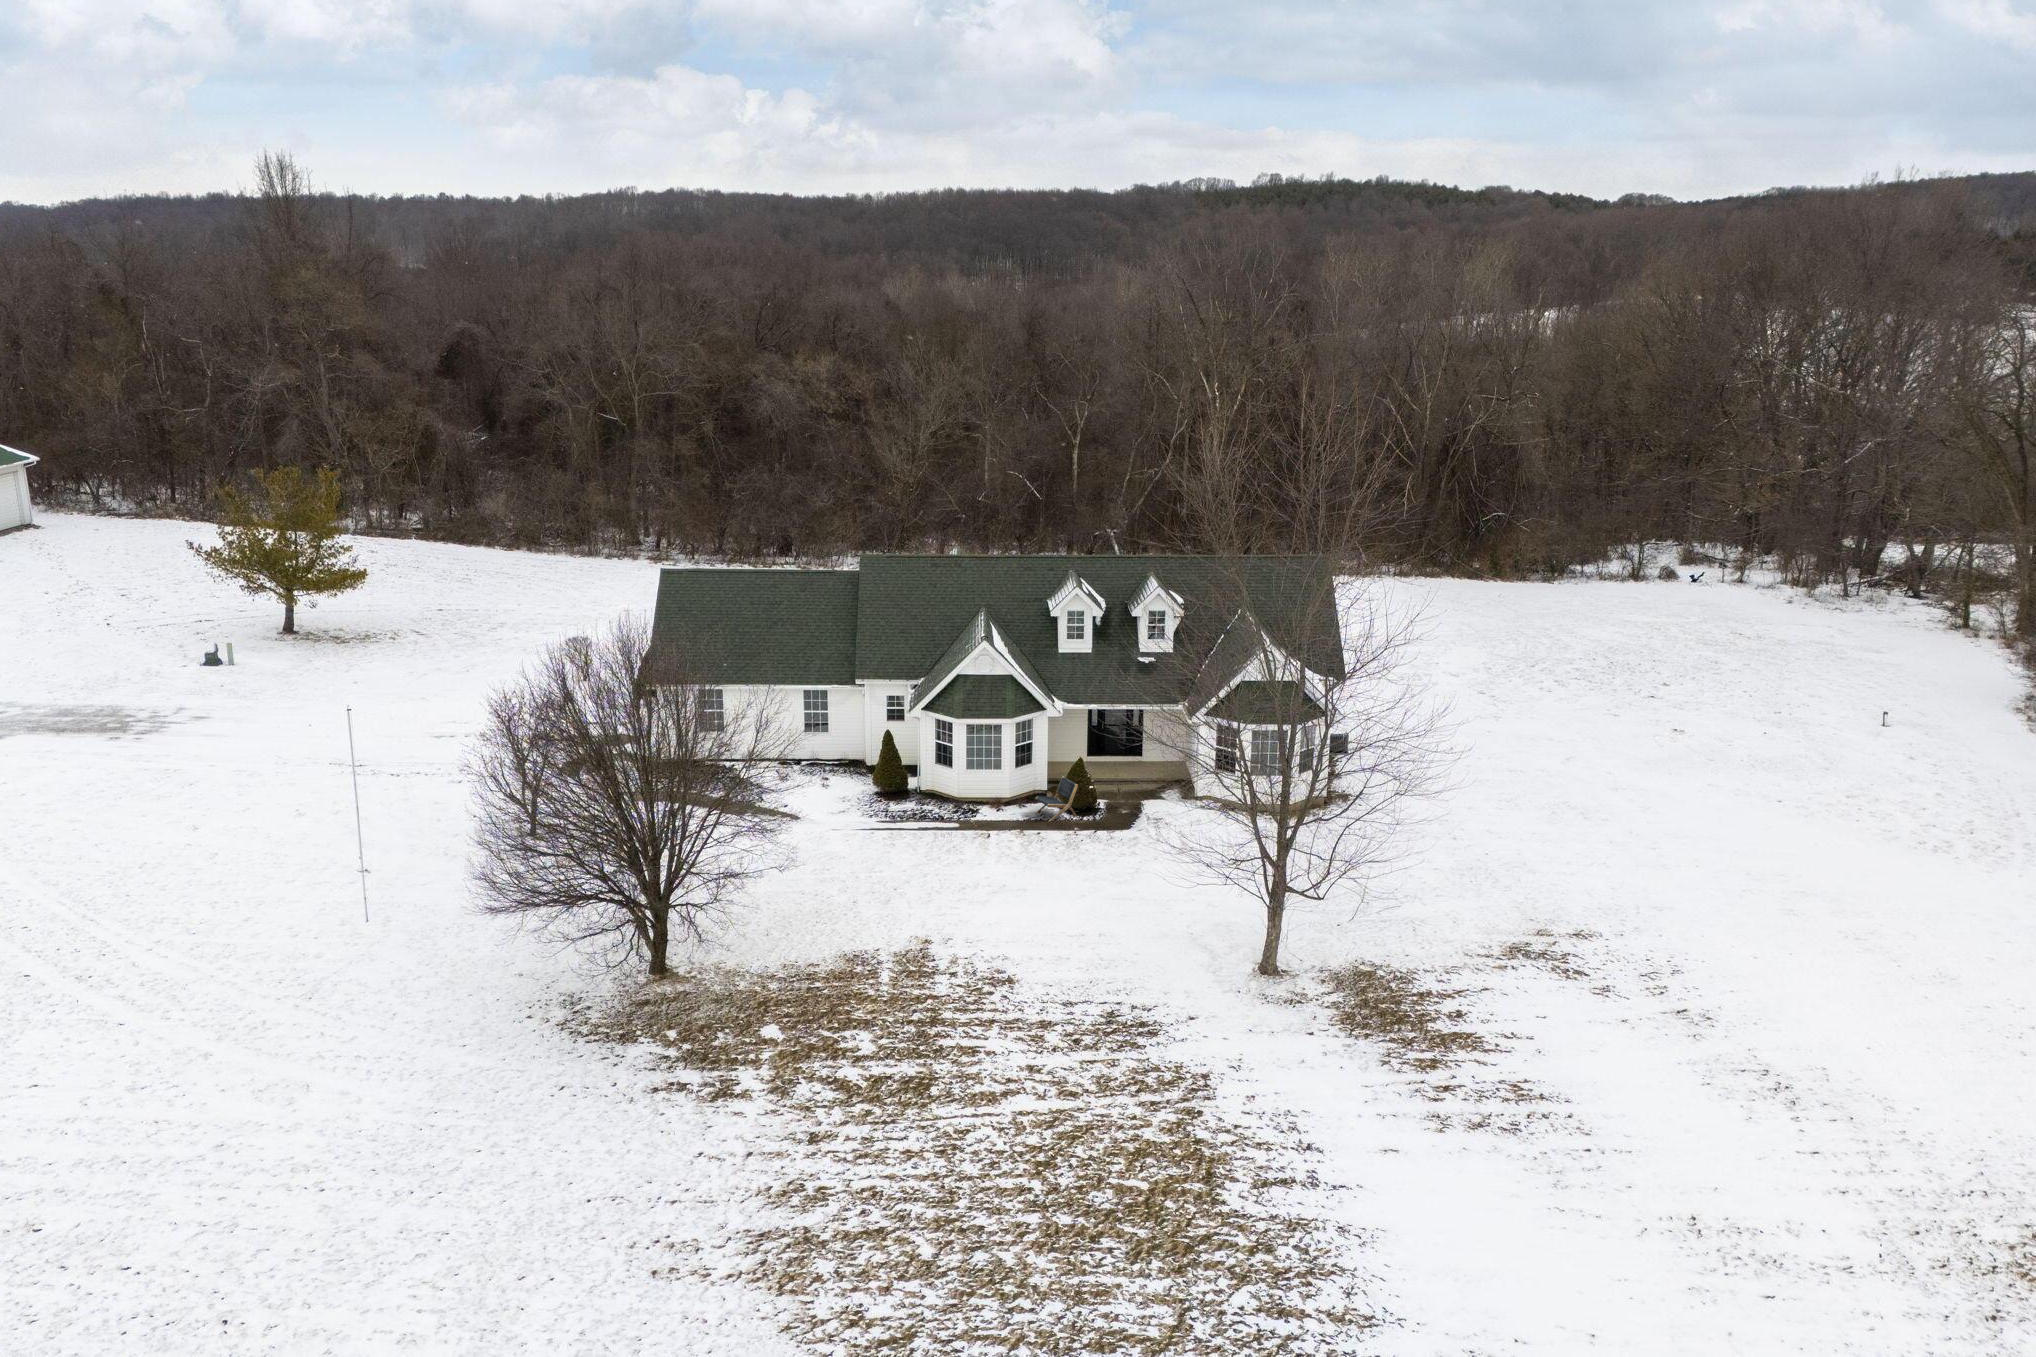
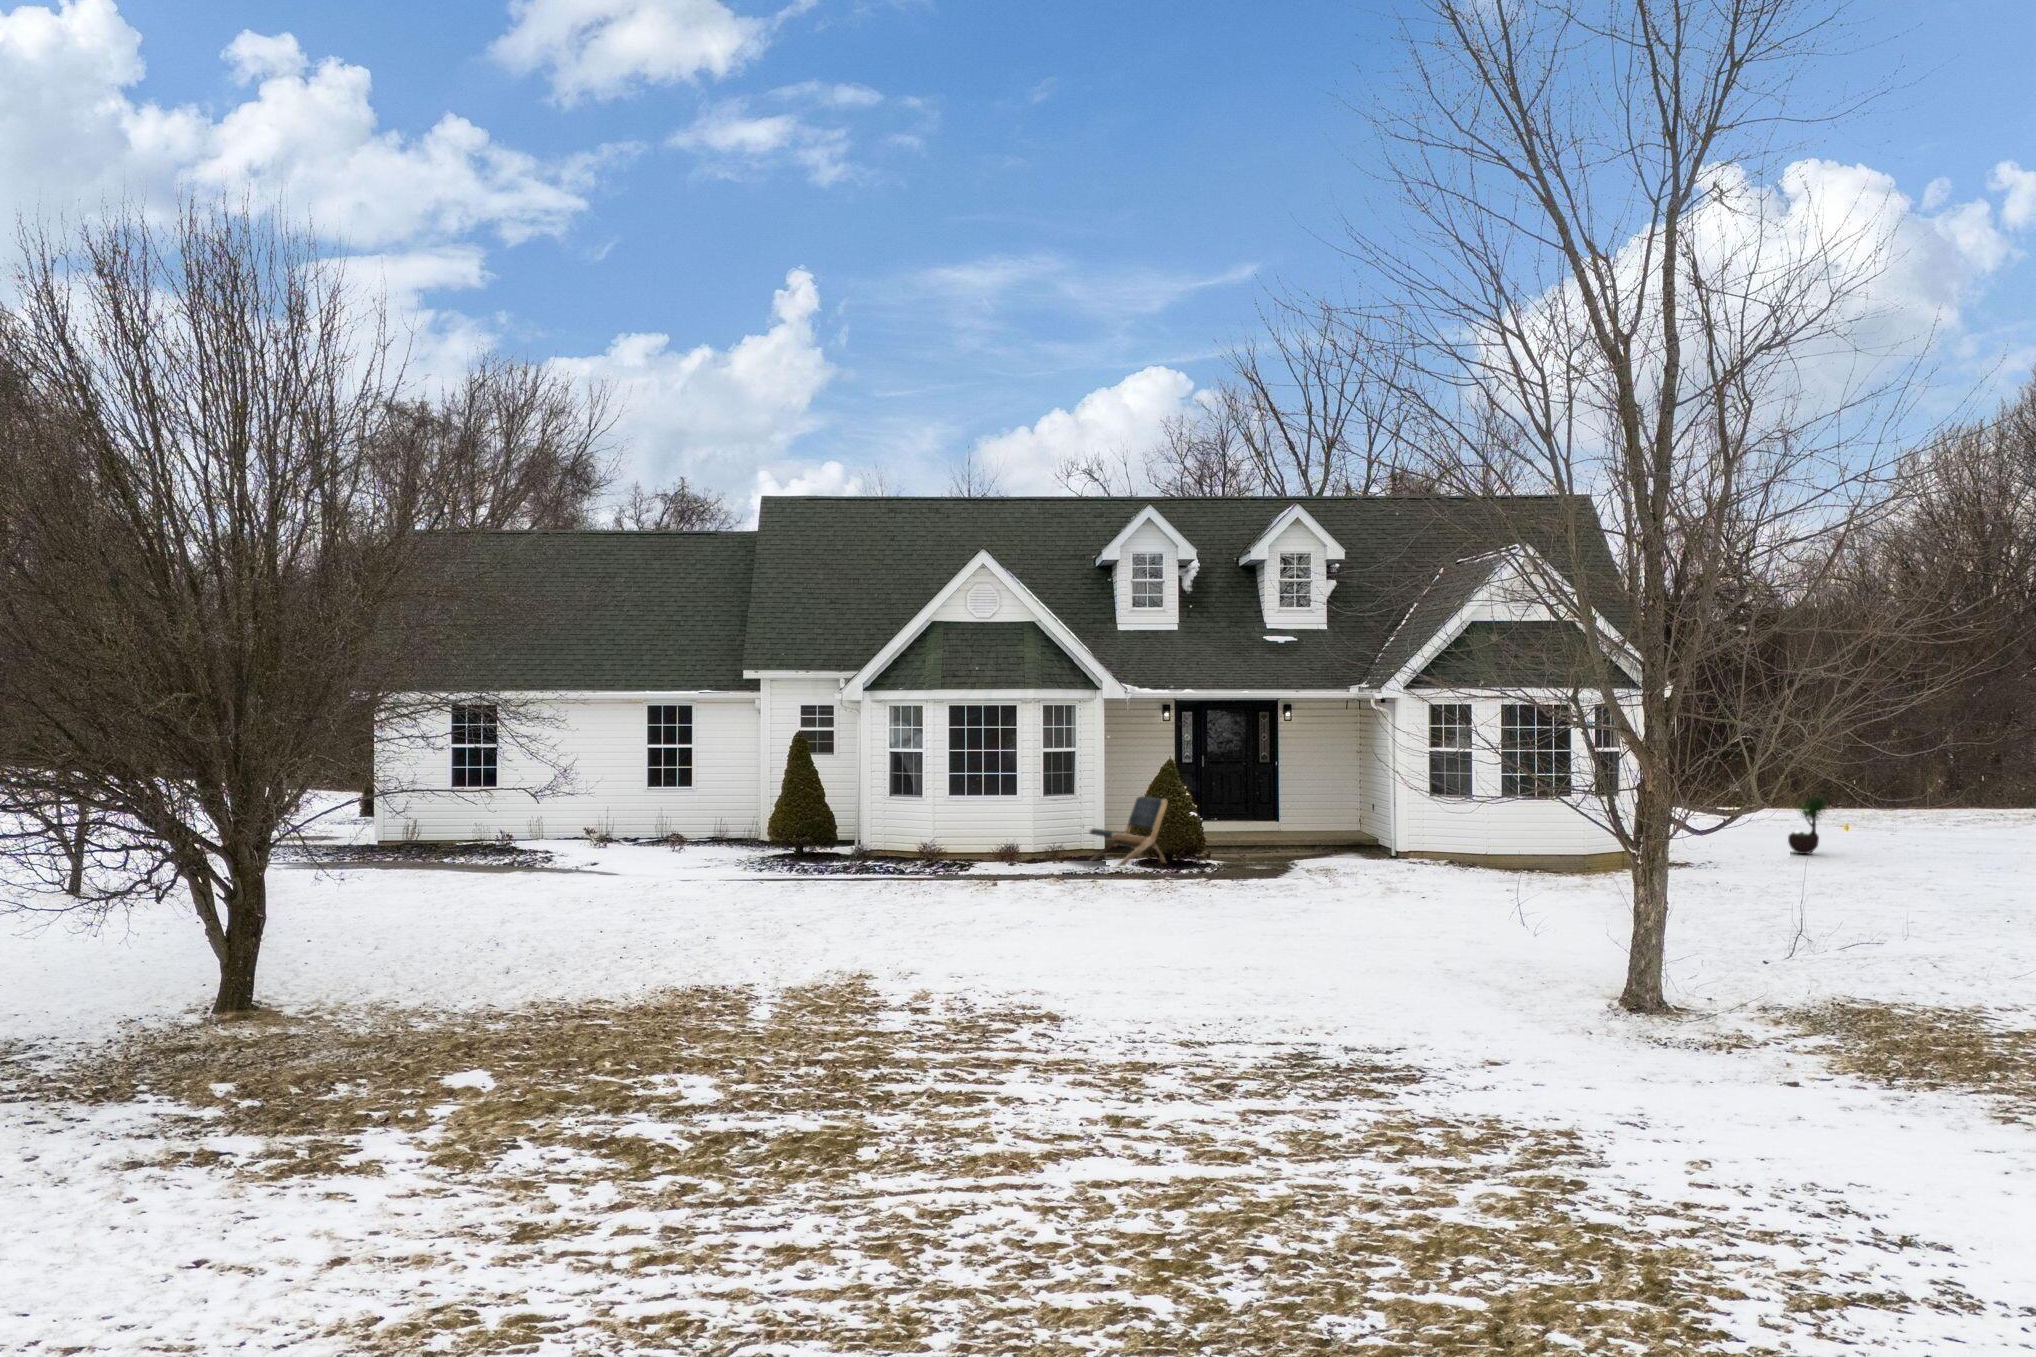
potted tree: none [1418,773,1441,805] -> present [1788,796,1826,854]

